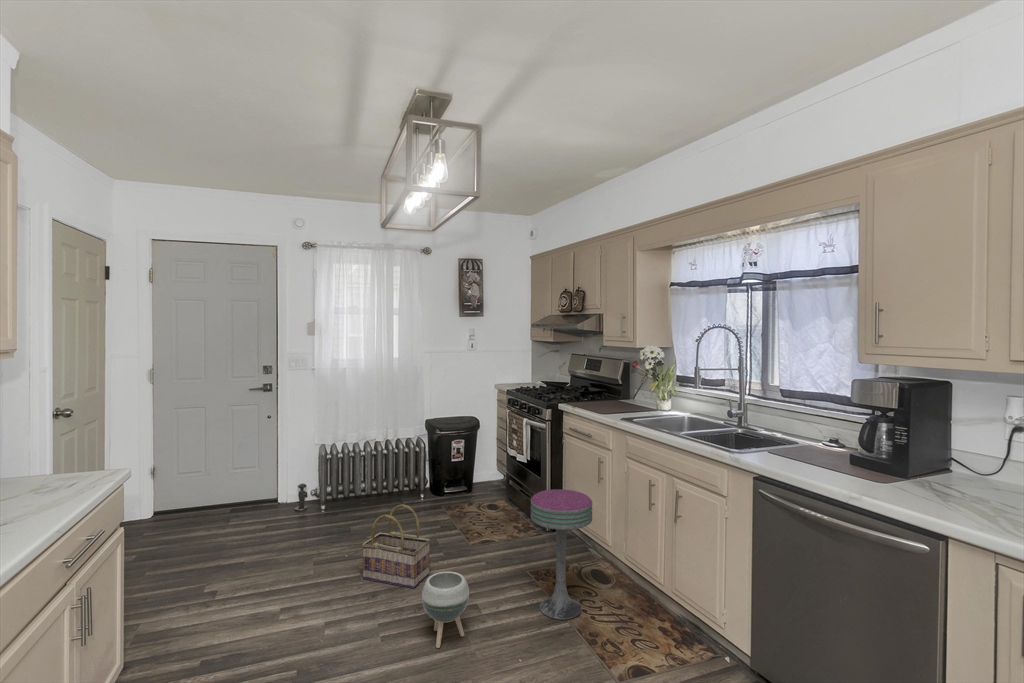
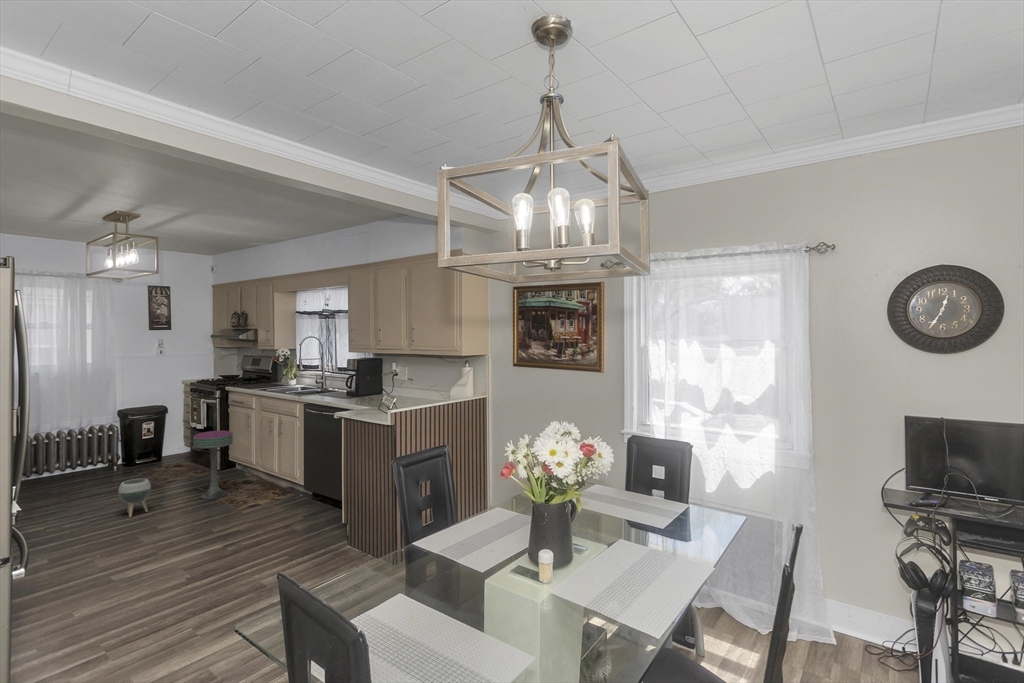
basket: present [362,504,430,588] -> none [69,455,124,505]

